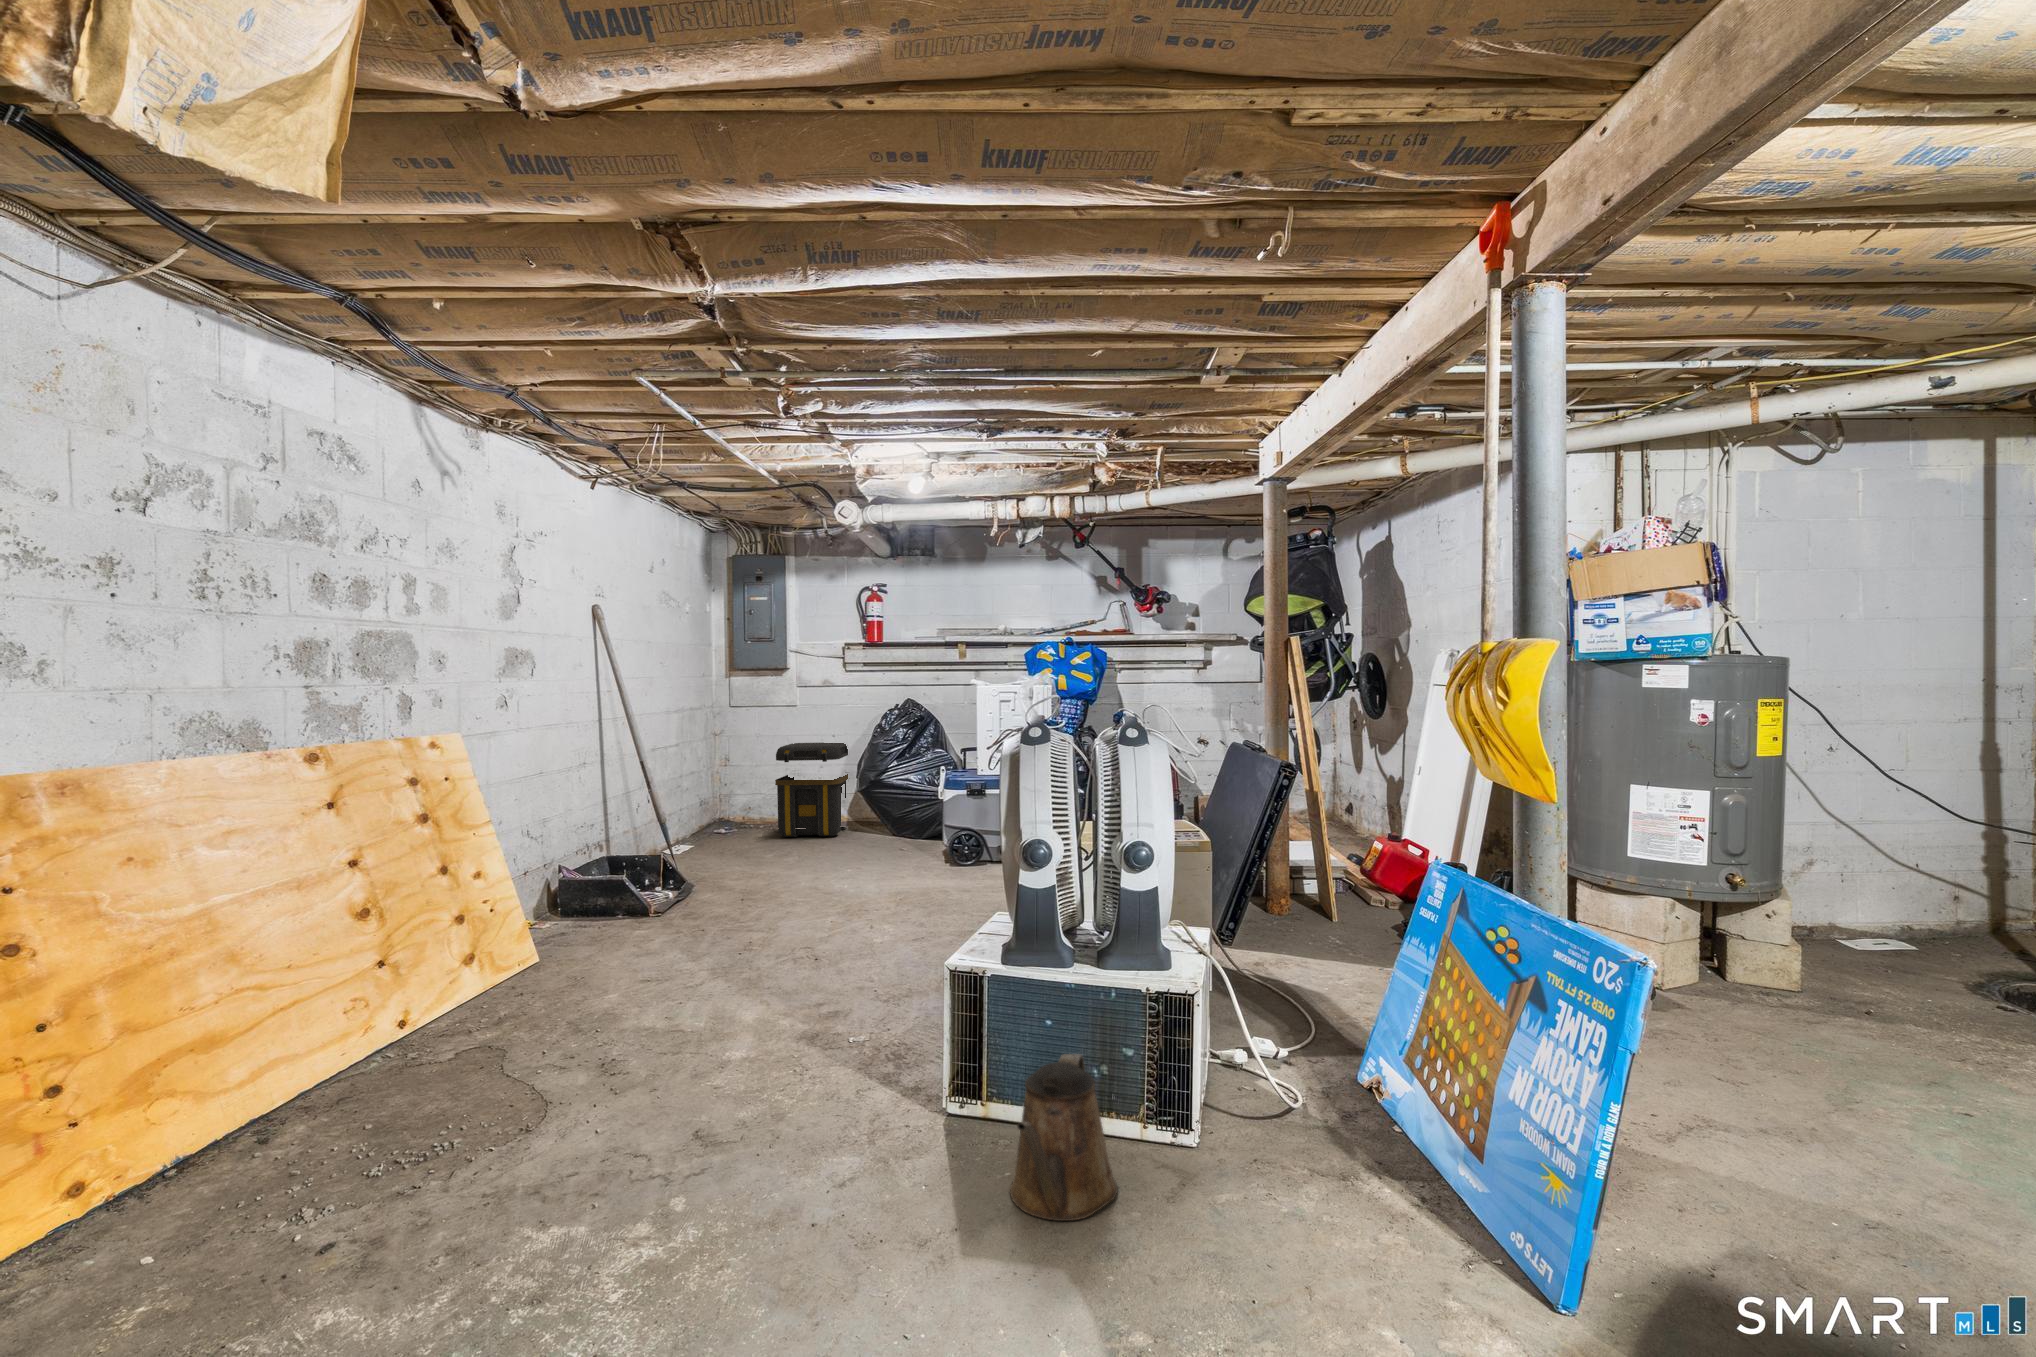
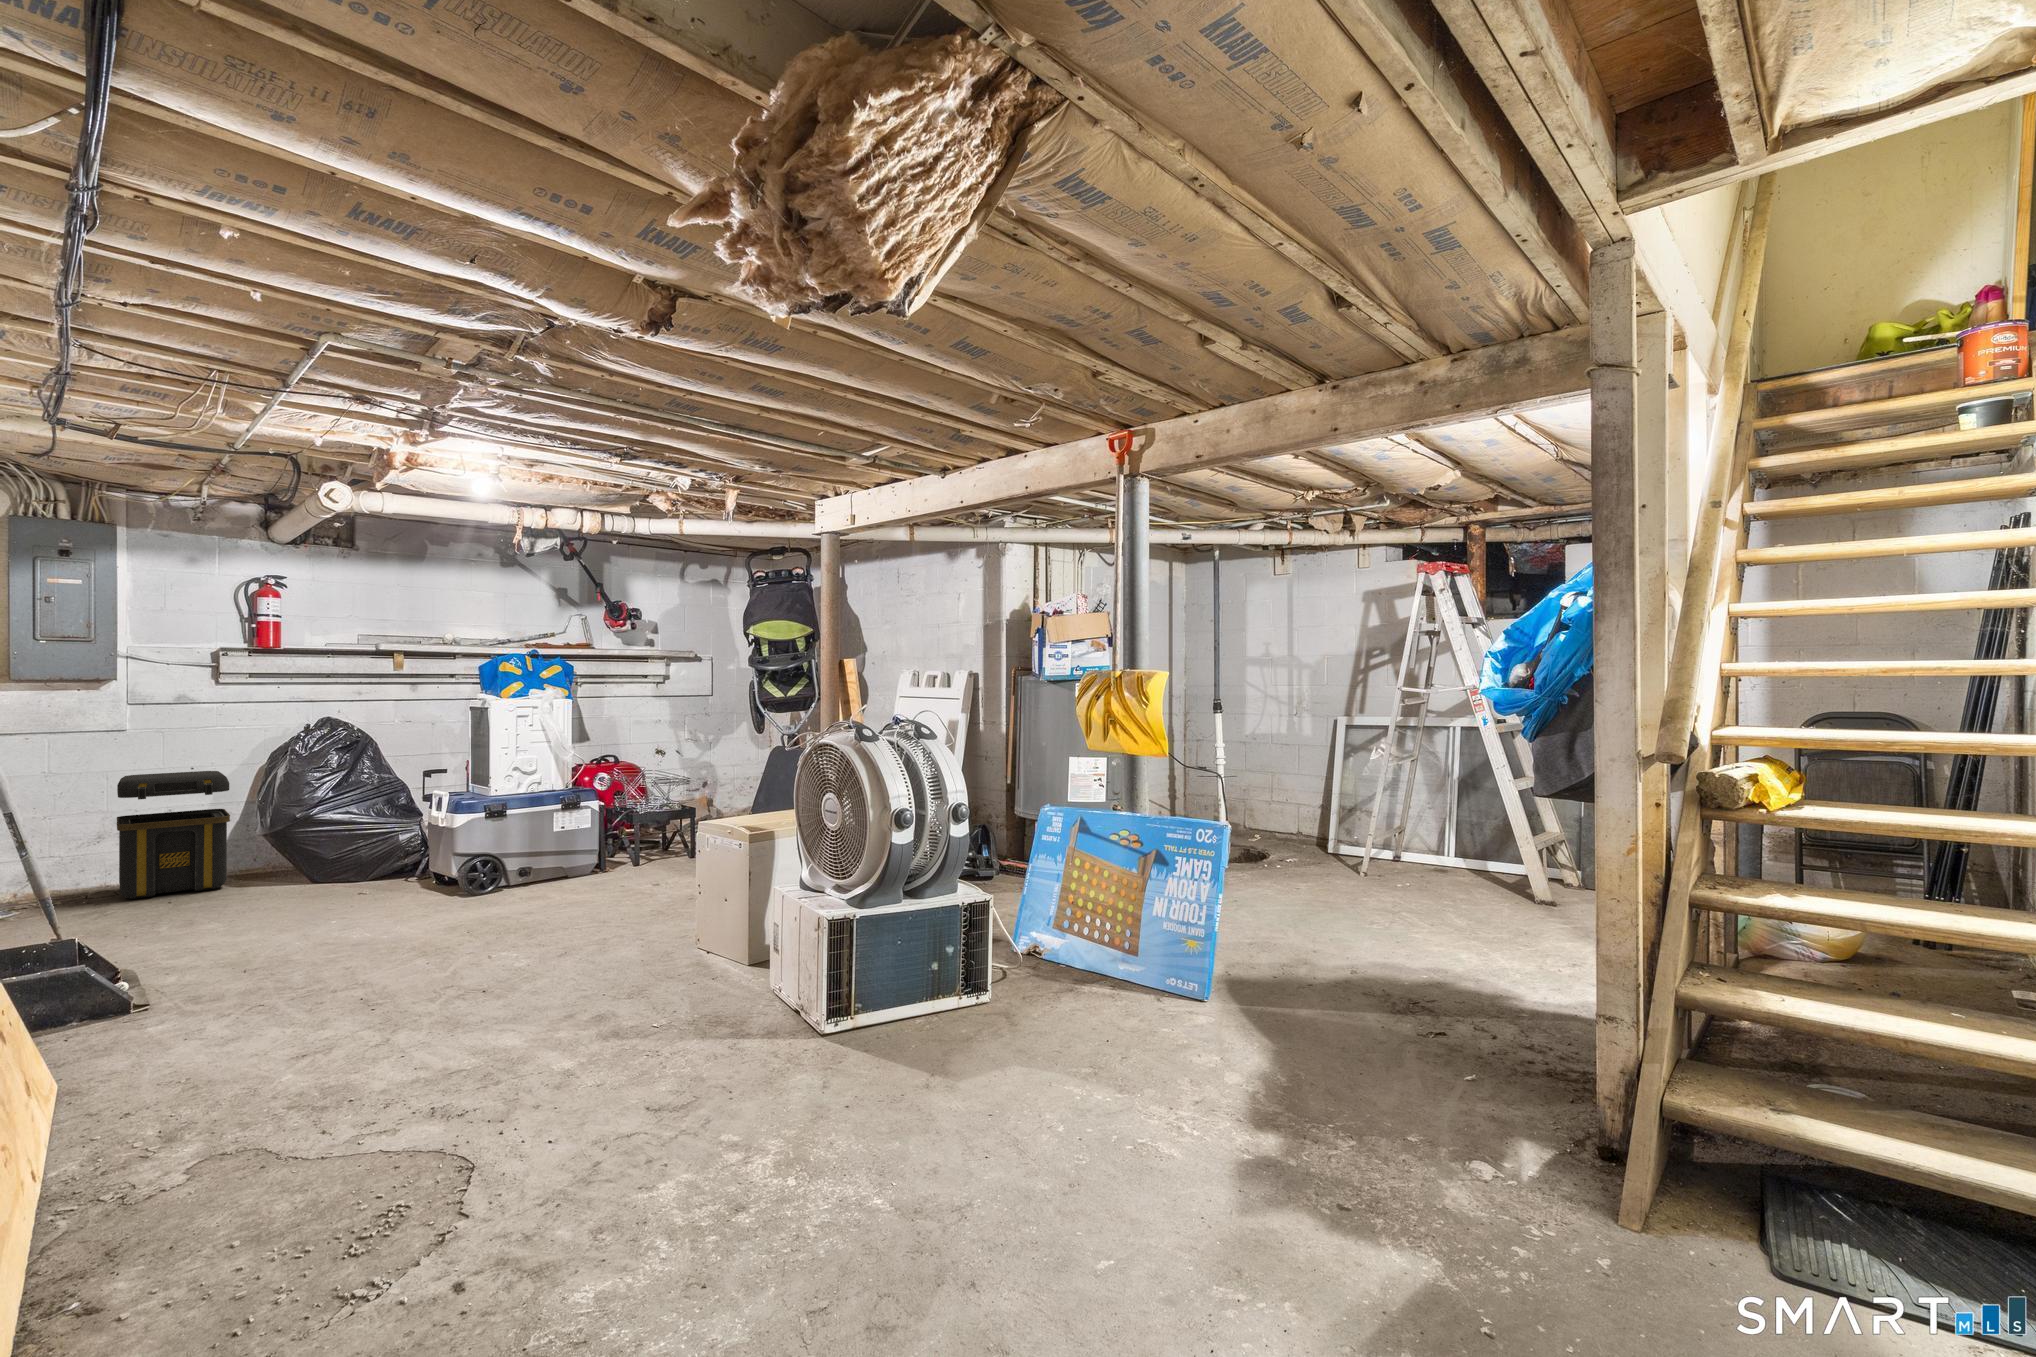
watering can: present [1010,1054,1118,1221] -> none [915,949,1007,1054]

